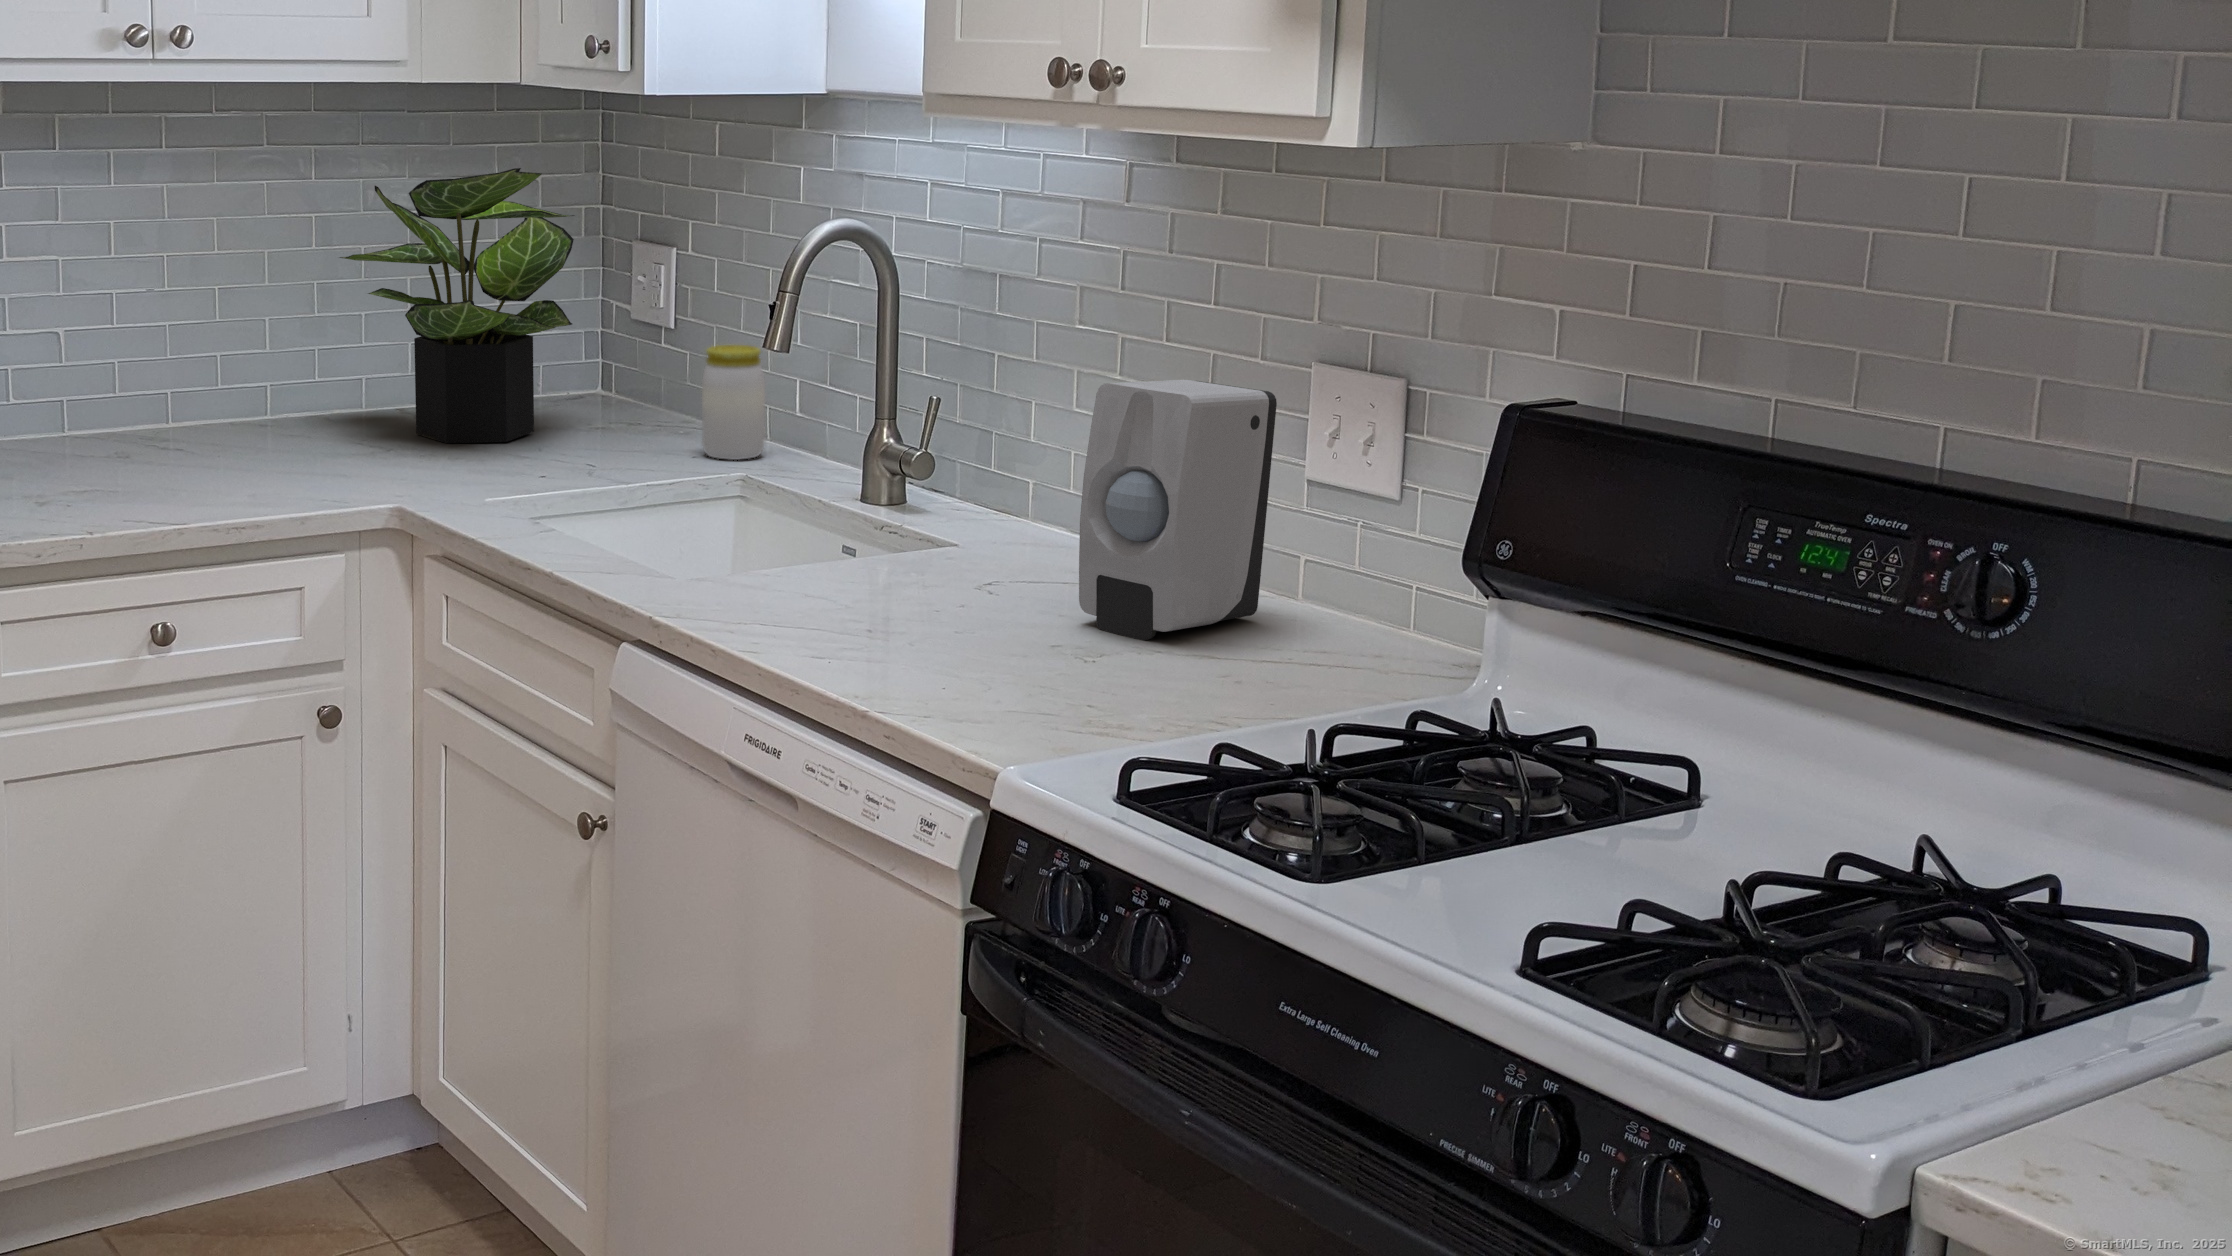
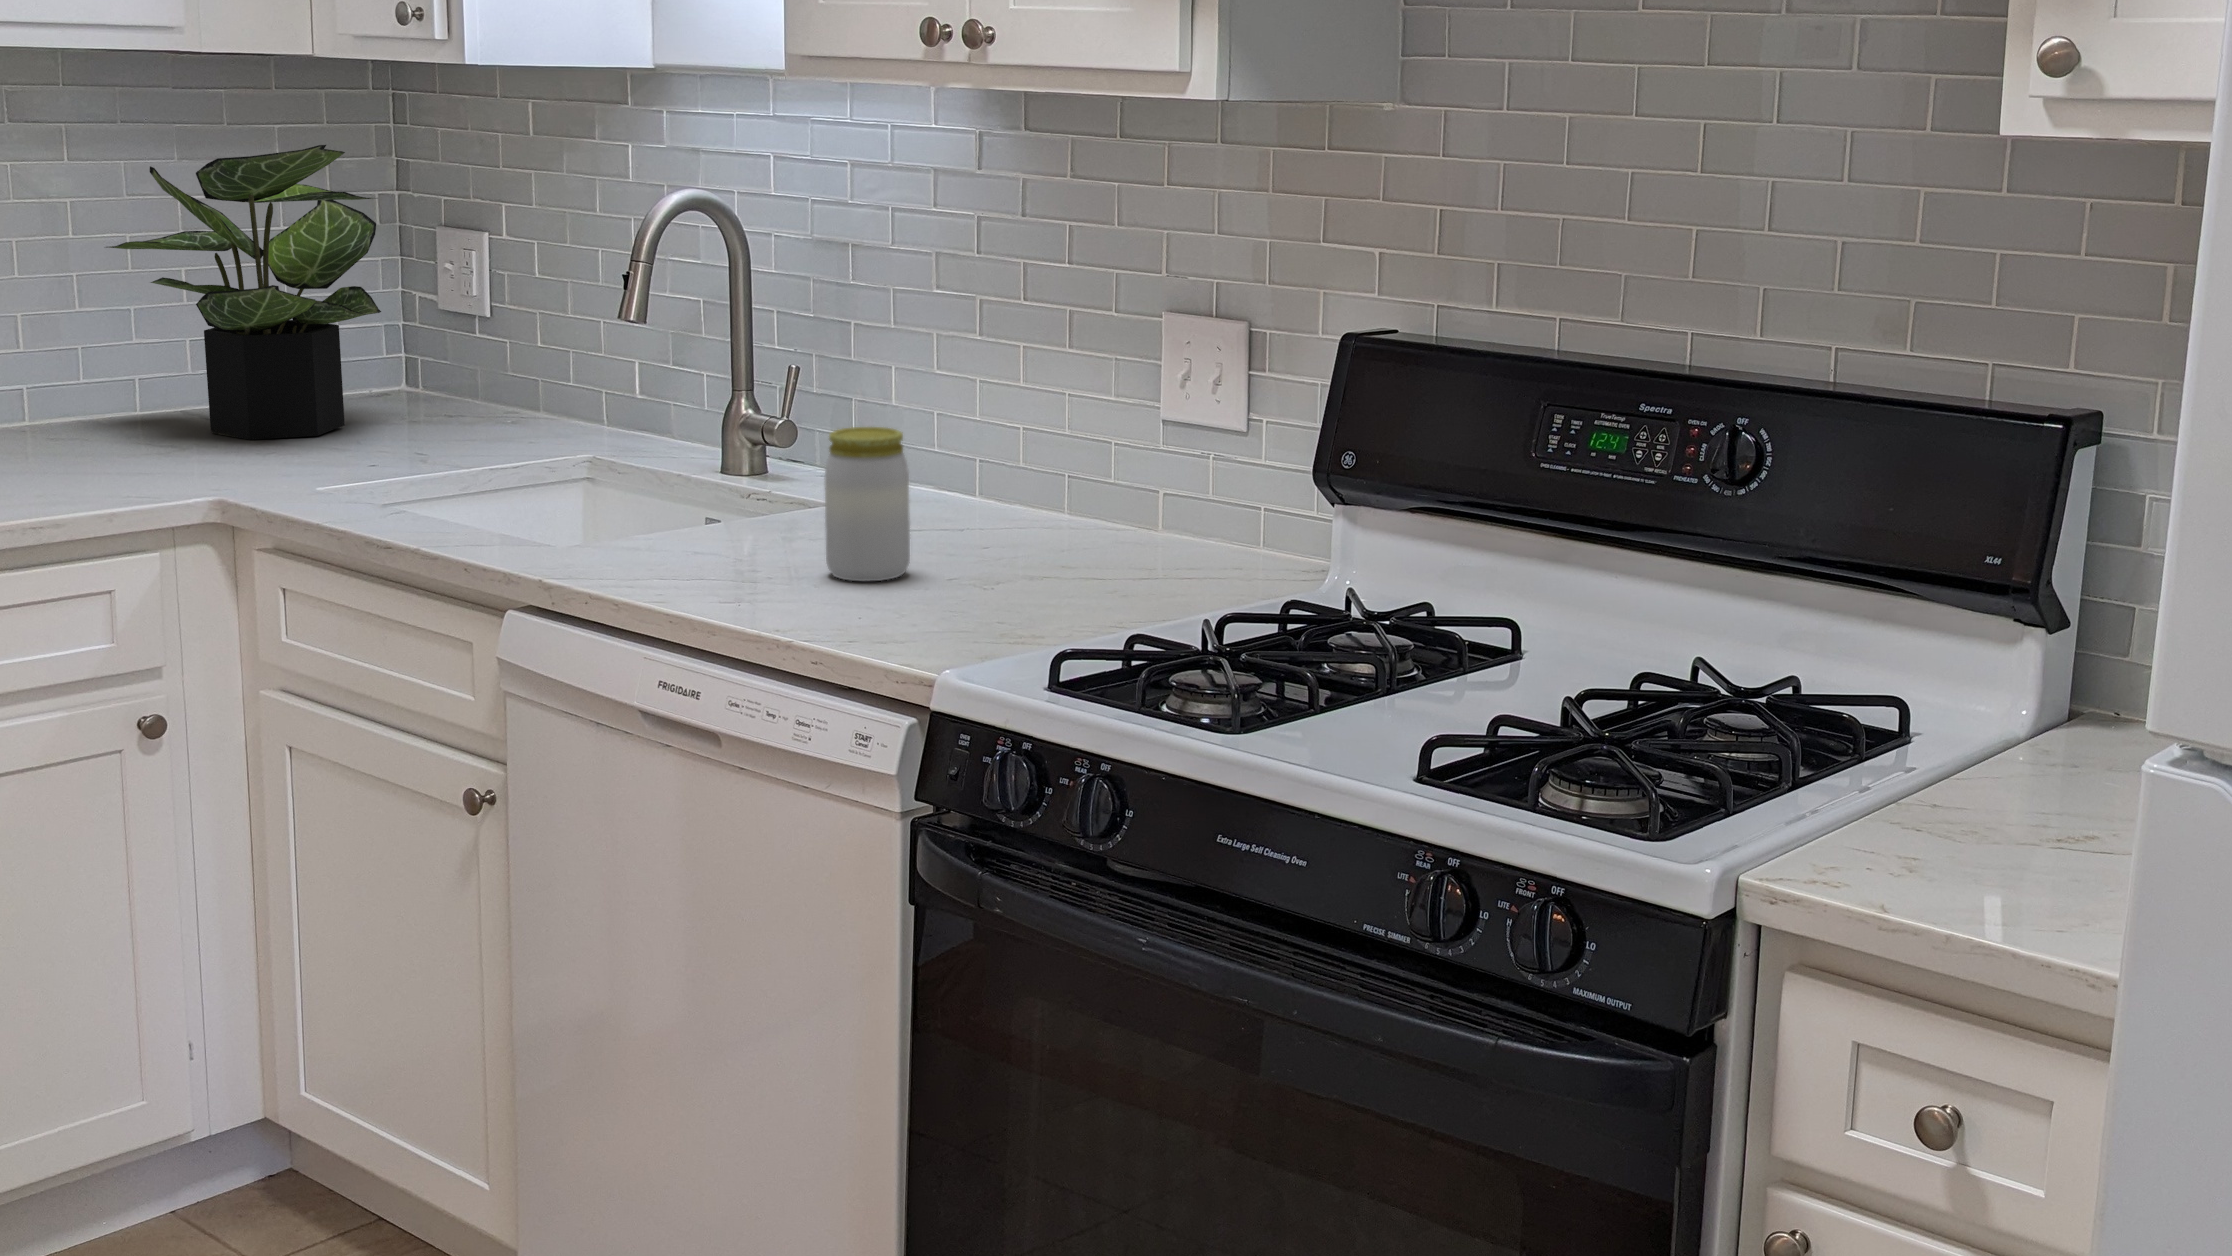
jar: present [702,345,765,460] -> present [825,427,910,581]
soap dispenser: present [1079,380,1277,640] -> none [960,329,1131,568]

